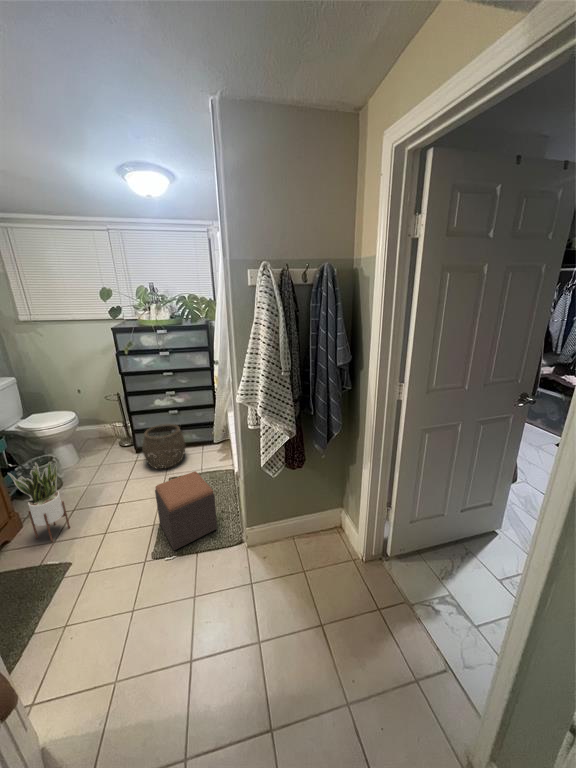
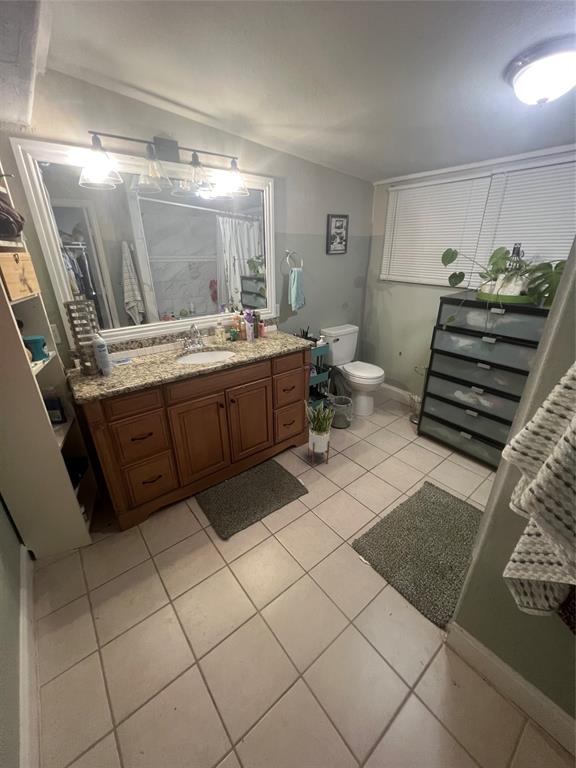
woven basket: present [143,424,185,469] -> none [415,417,469,472]
footstool: present [155,471,217,550] -> none [373,481,444,580]

